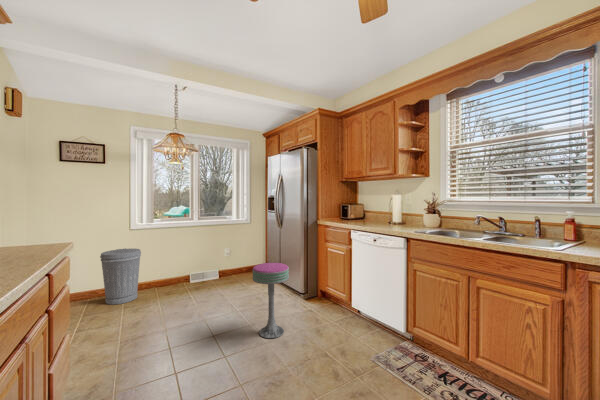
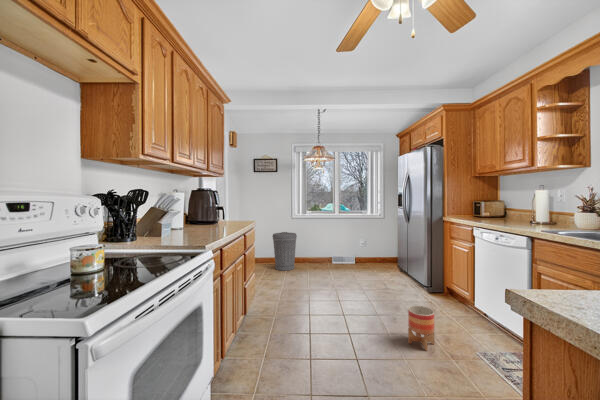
bar stool: present [253,263,289,338] -> none [368,251,401,315]
planter: none [310,322,337,374] -> present [408,306,435,351]

